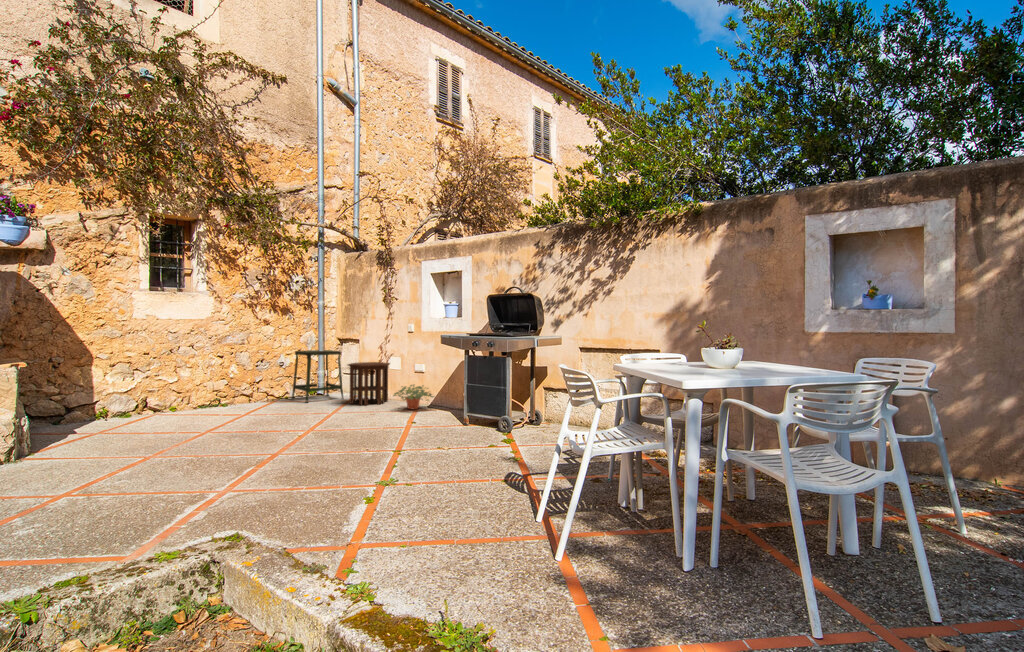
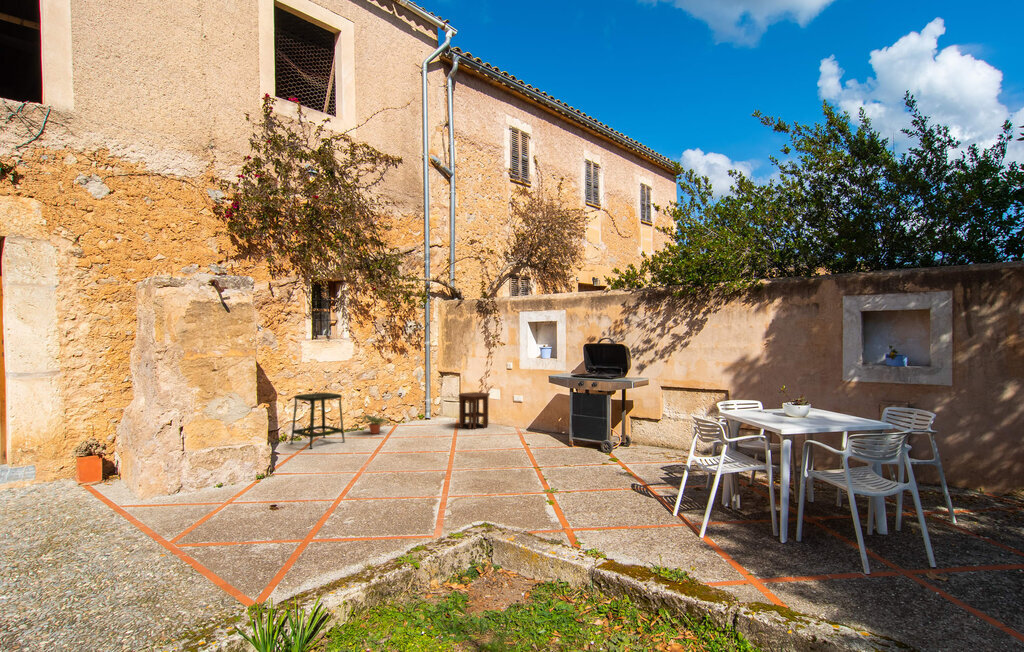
stool: present [292,350,344,403] -> present [291,393,345,449]
potted plant: present [393,385,434,409] -> present [359,416,390,434]

